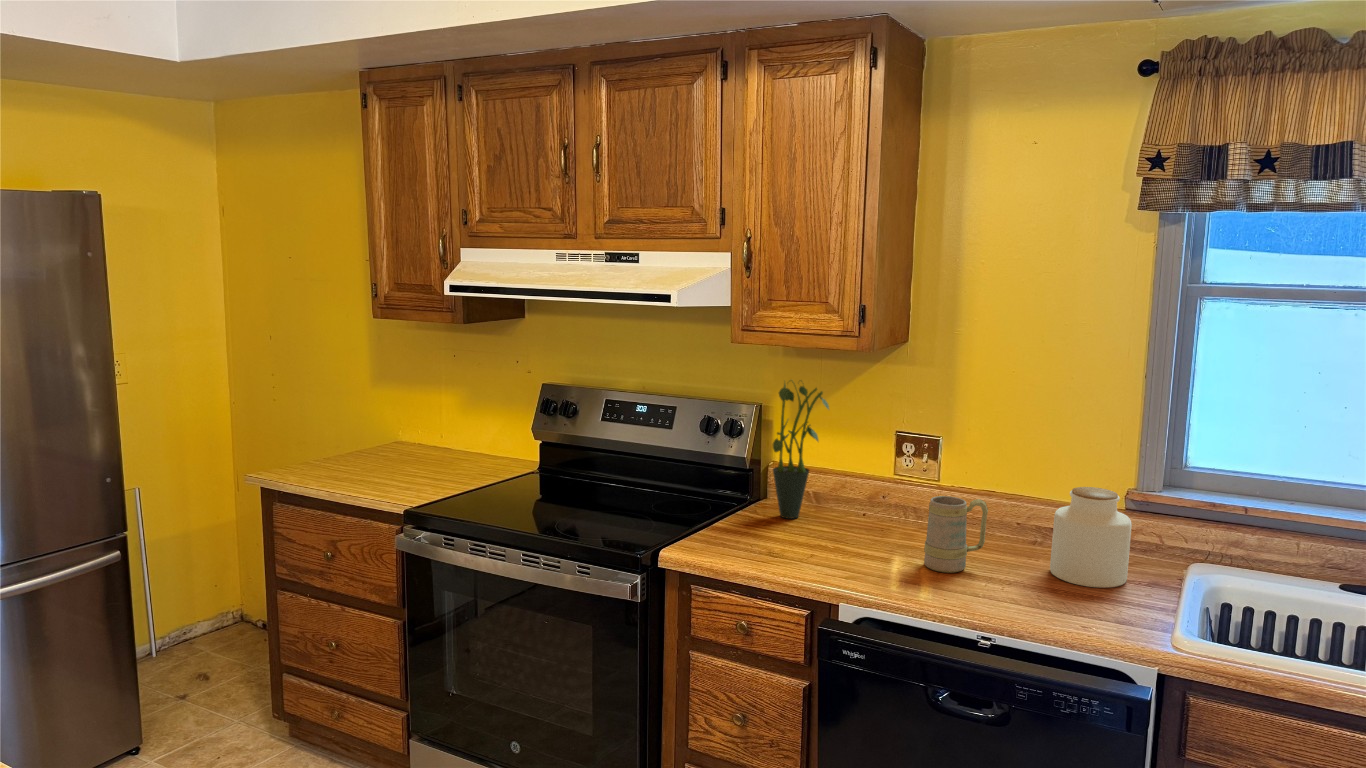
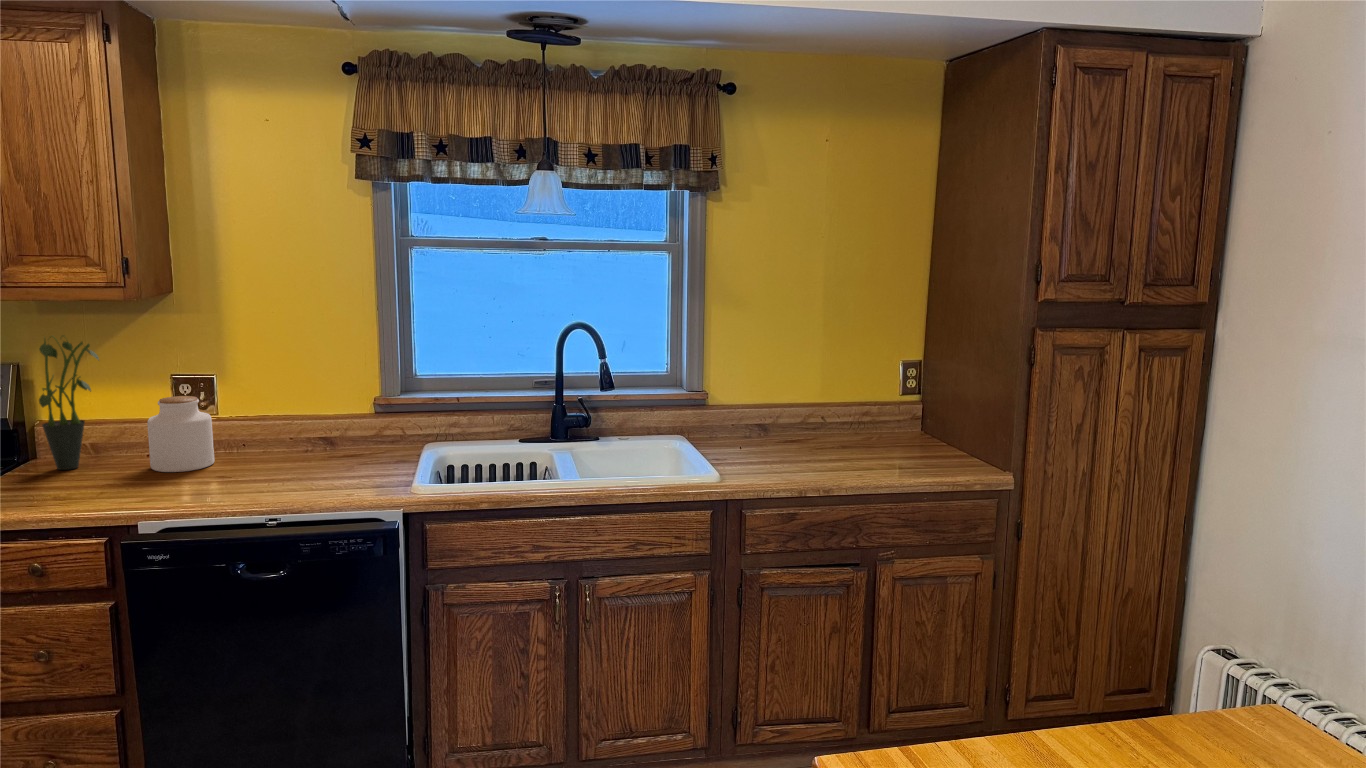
jar: present [1050,487,1132,588] -> present [147,396,214,472]
mug: present [924,496,988,573] -> none [211,417,265,482]

